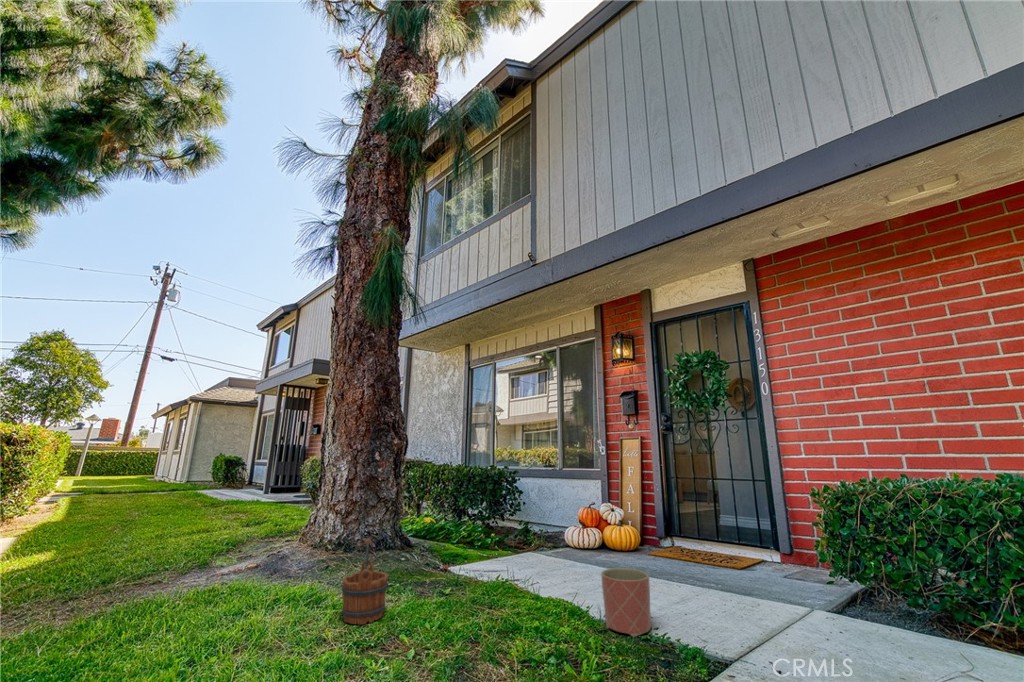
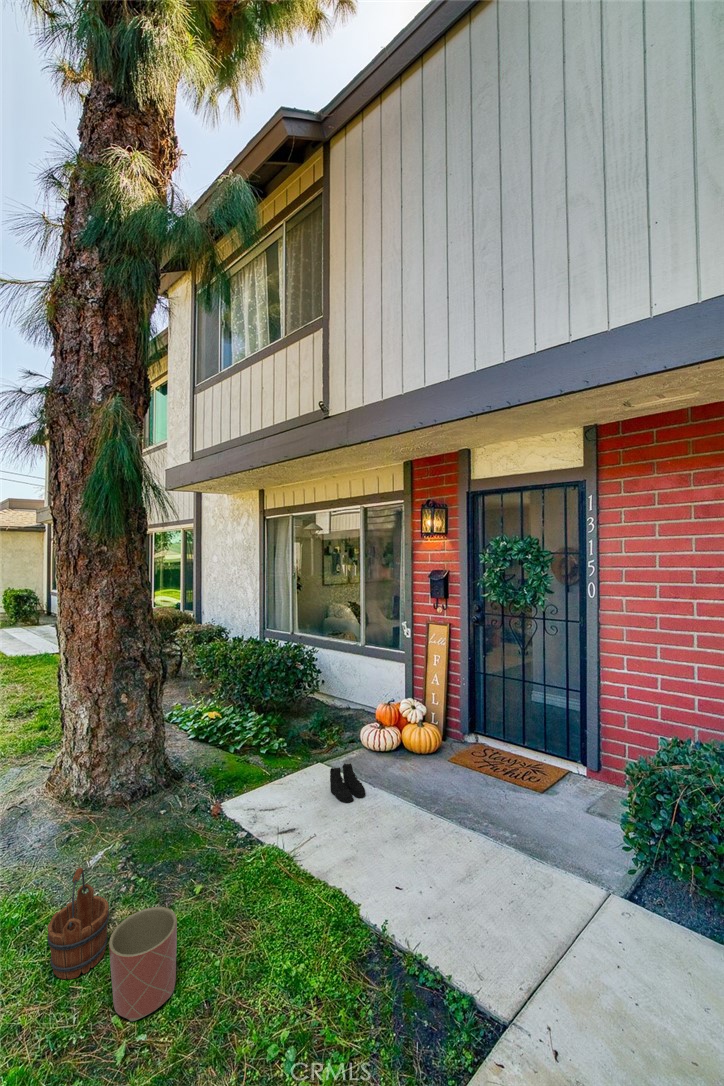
boots: none [542,539,575,570] -> present [330,763,365,803]
planter: present [601,568,651,637] -> present [109,907,177,1021]

